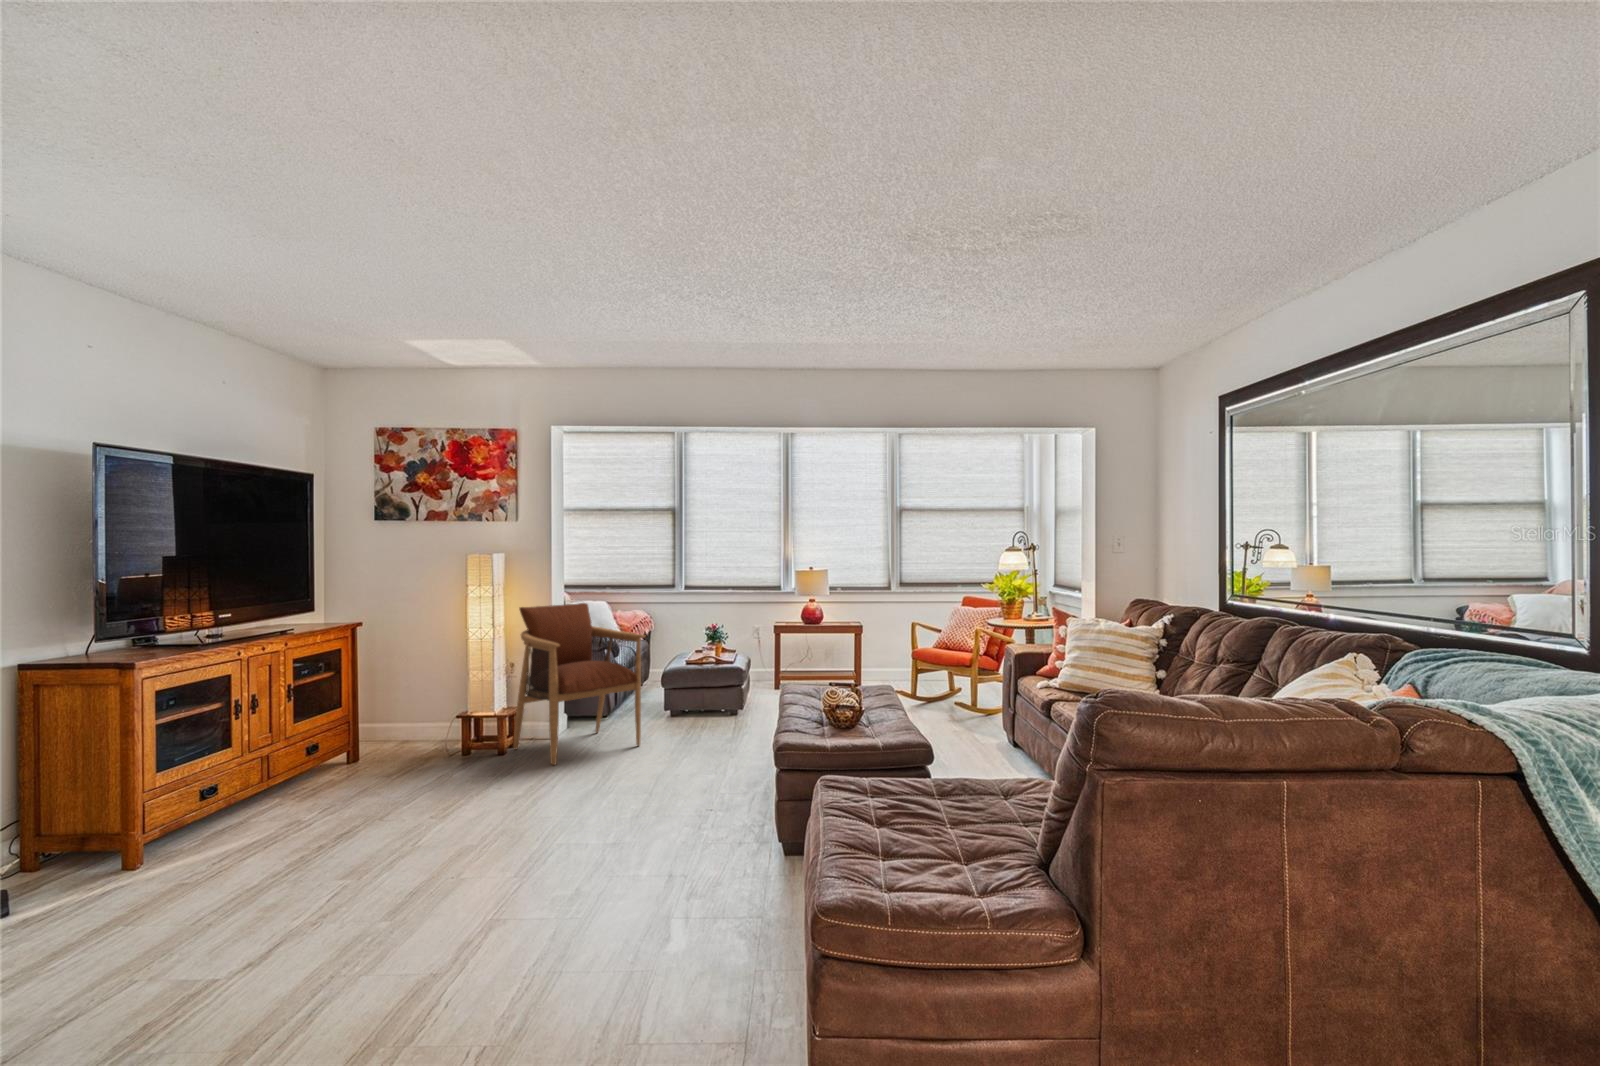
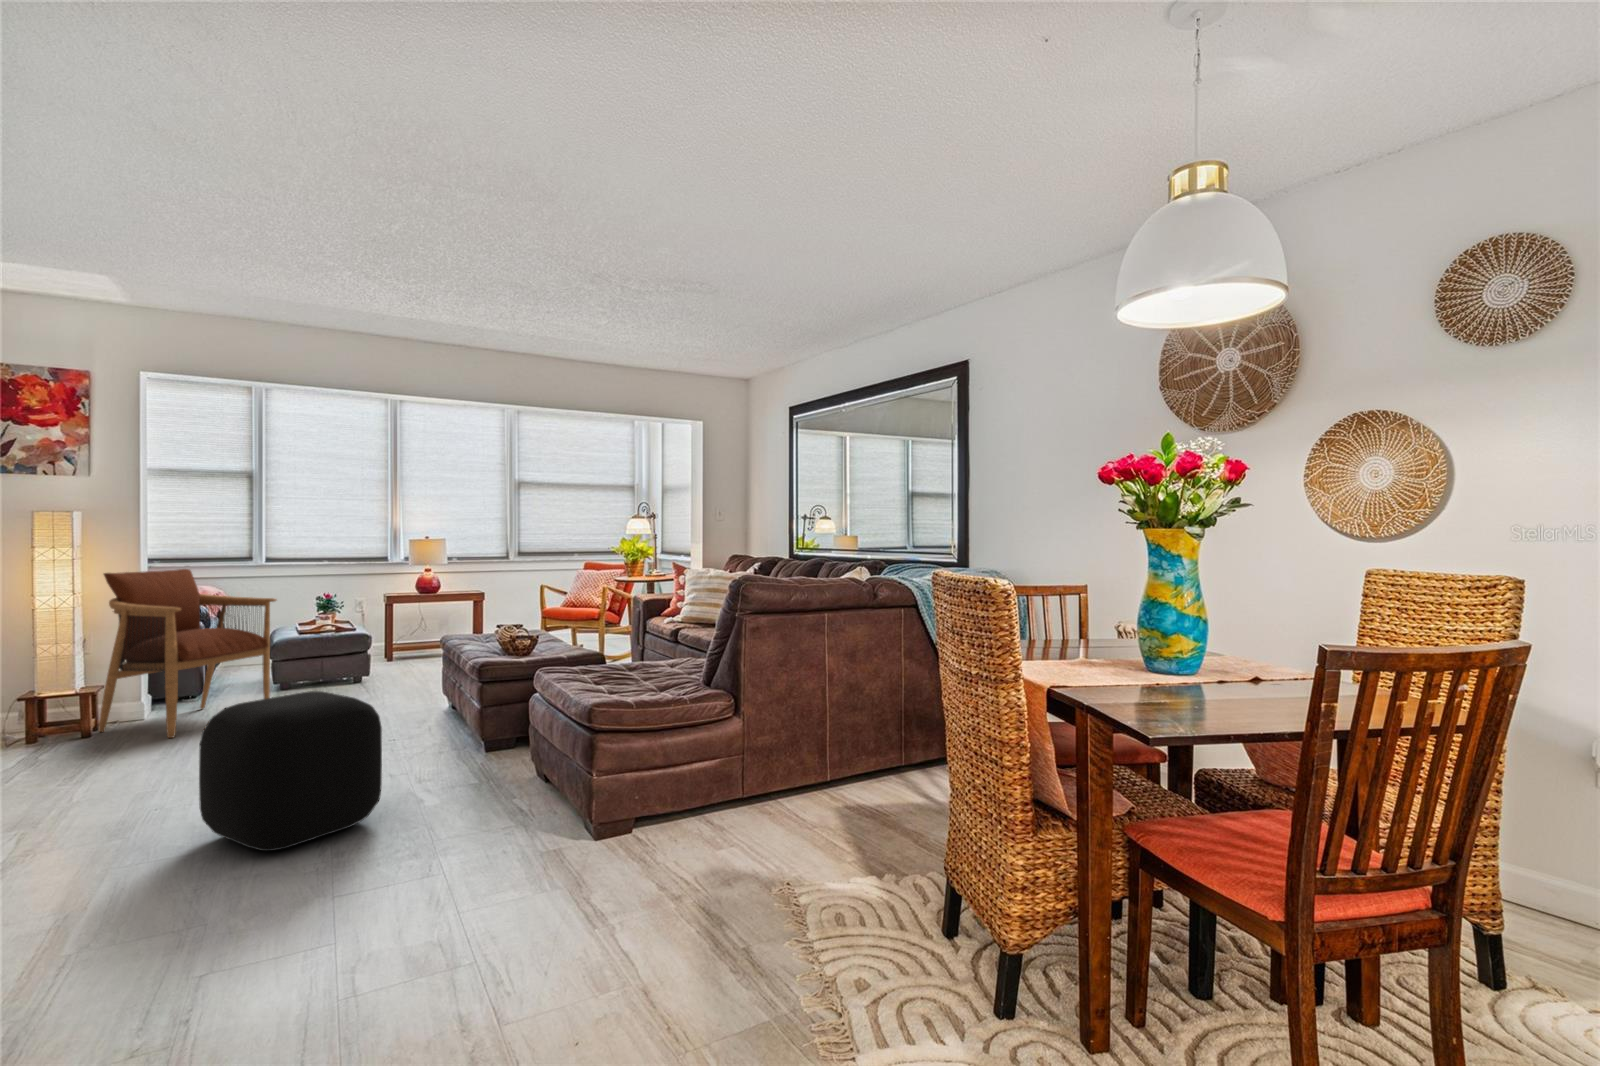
ottoman: none [466,765,639,960] -> present [199,691,382,851]

